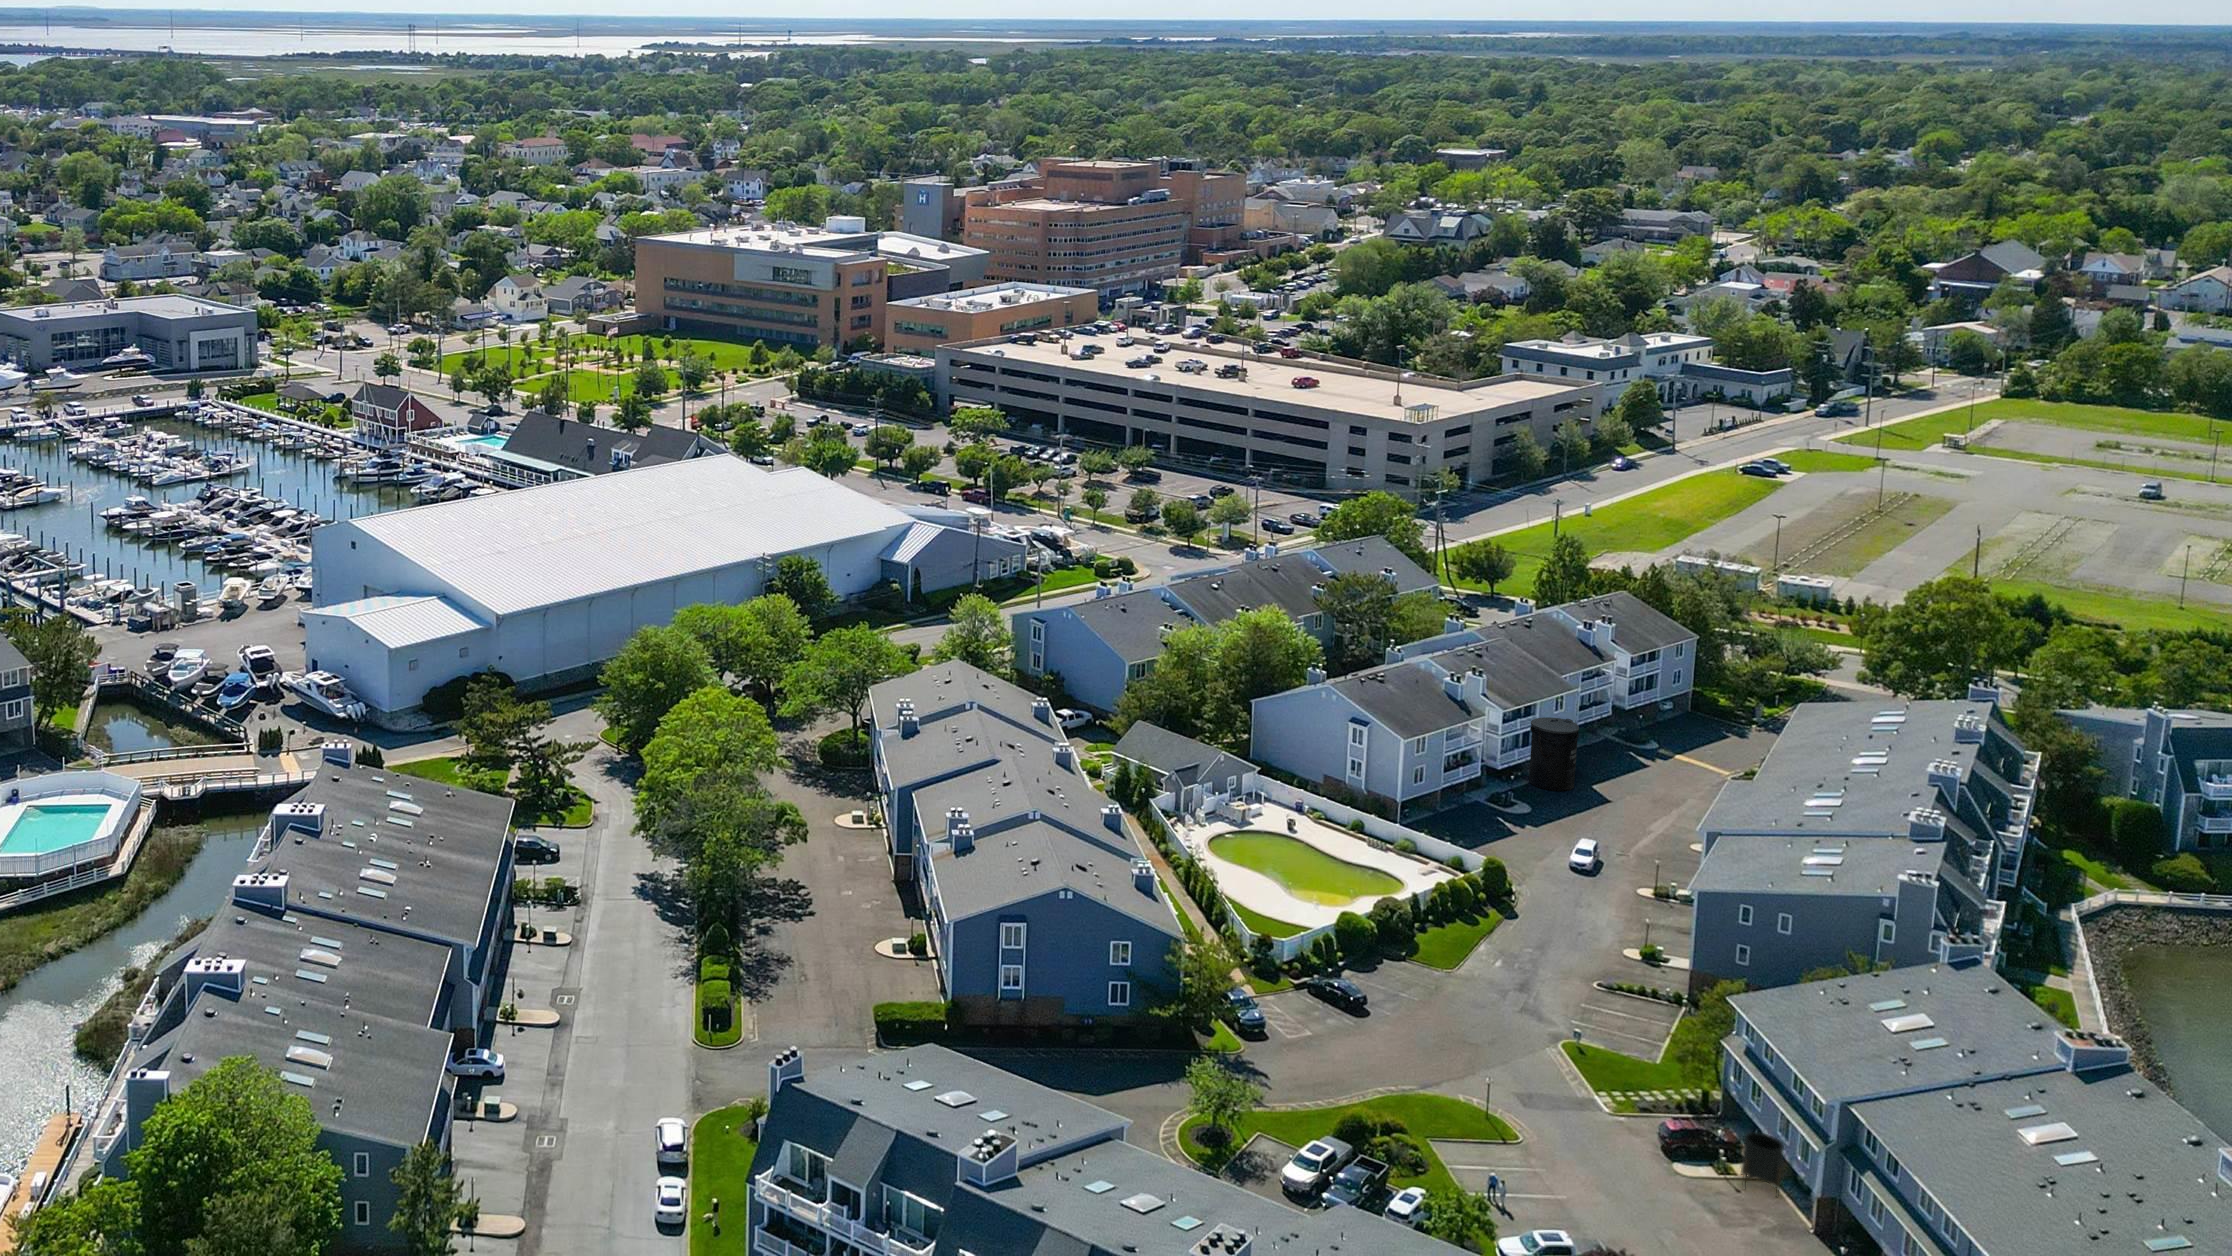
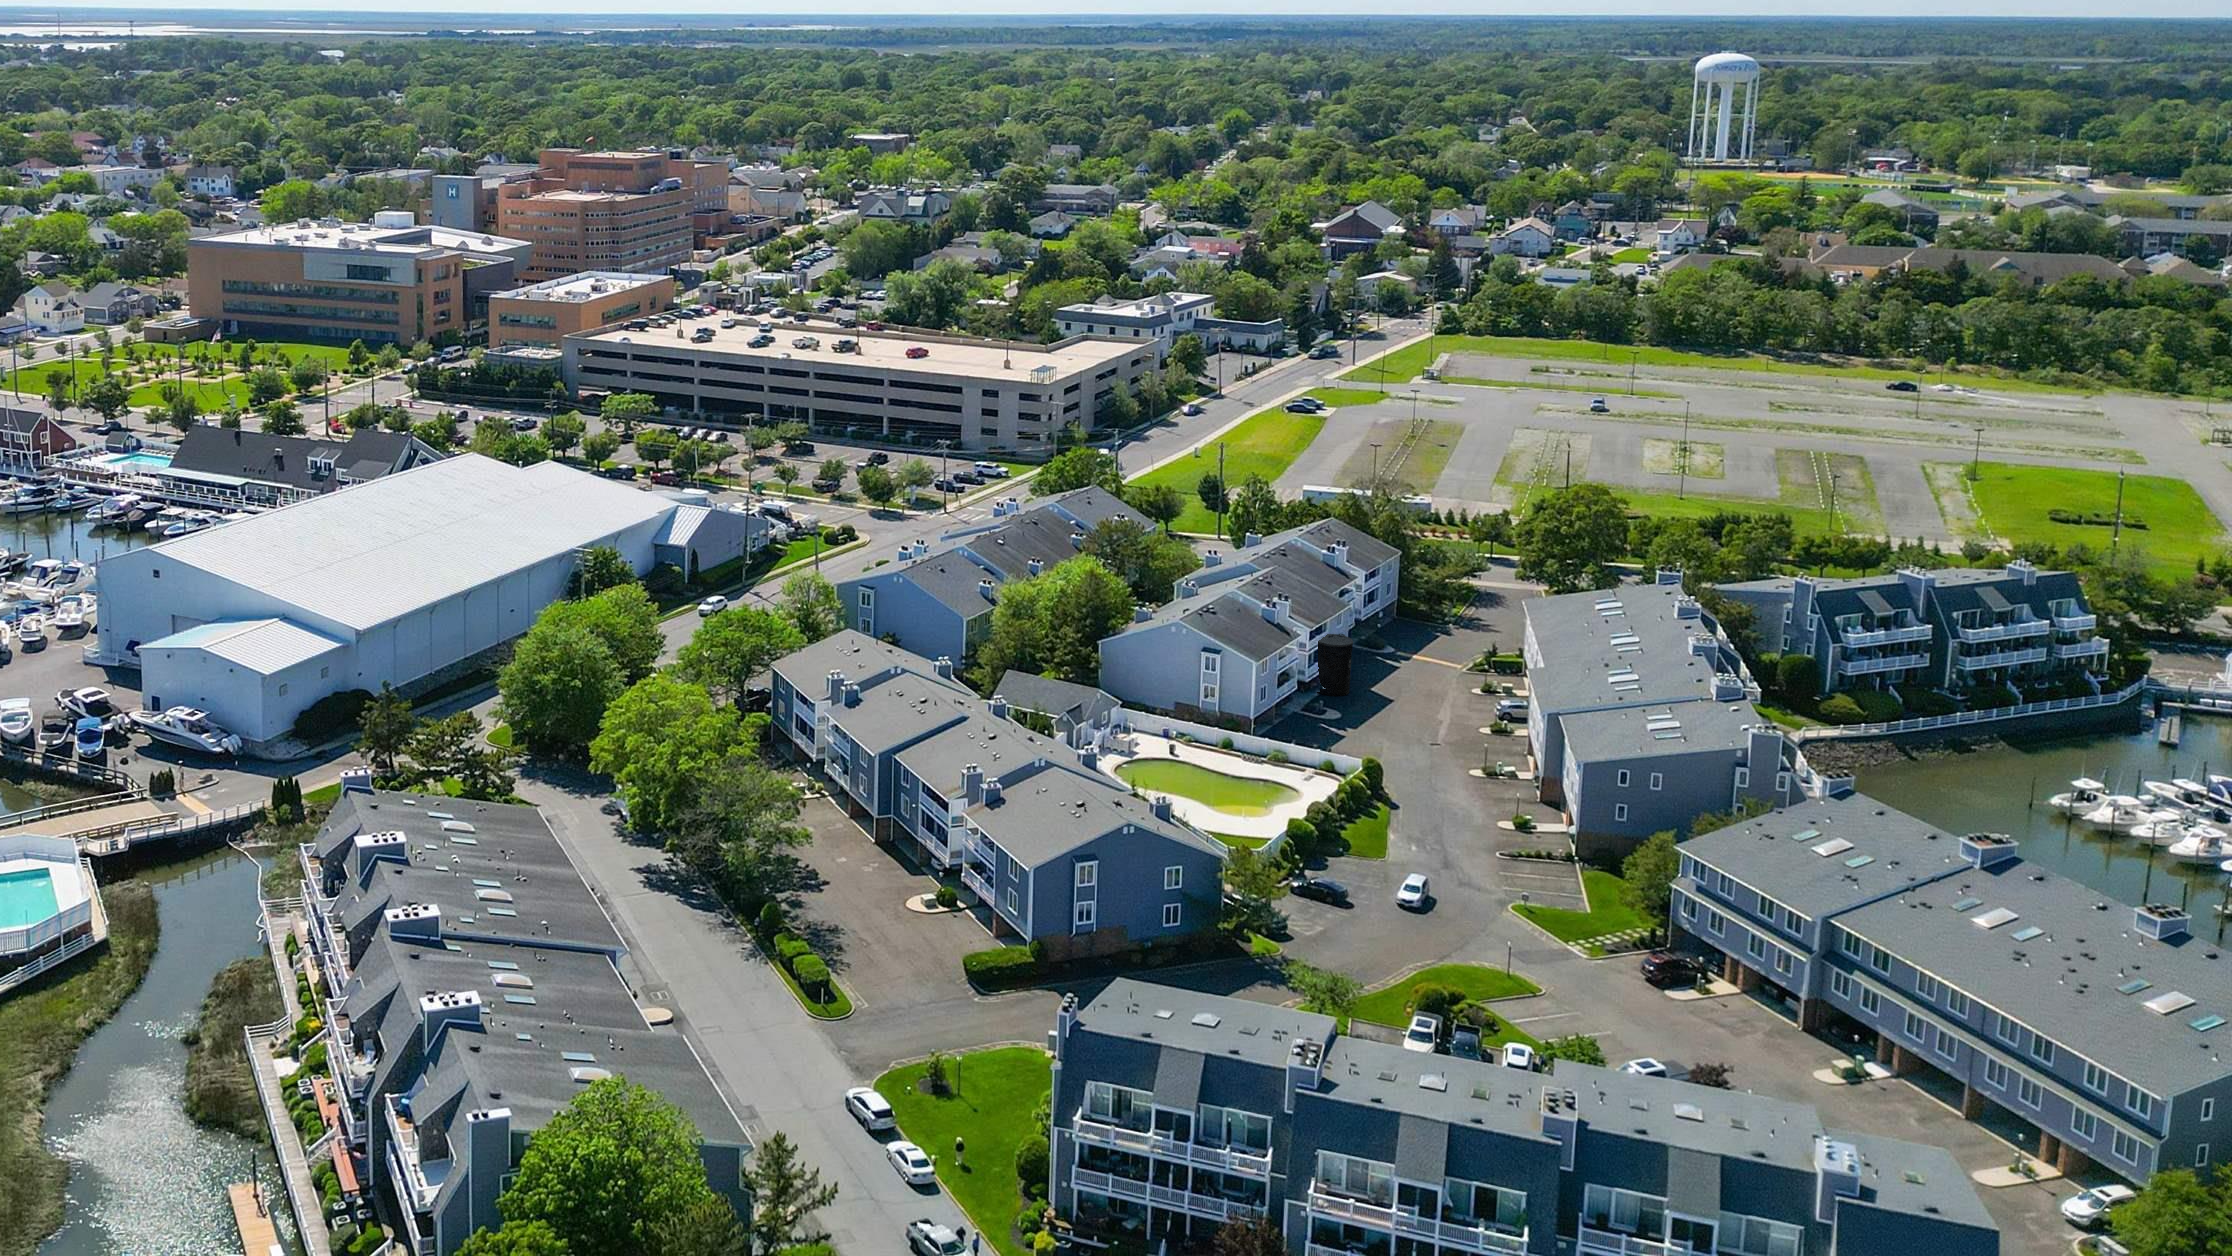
planter: present [1741,1132,1784,1196] -> none [1686,940,1725,989]

